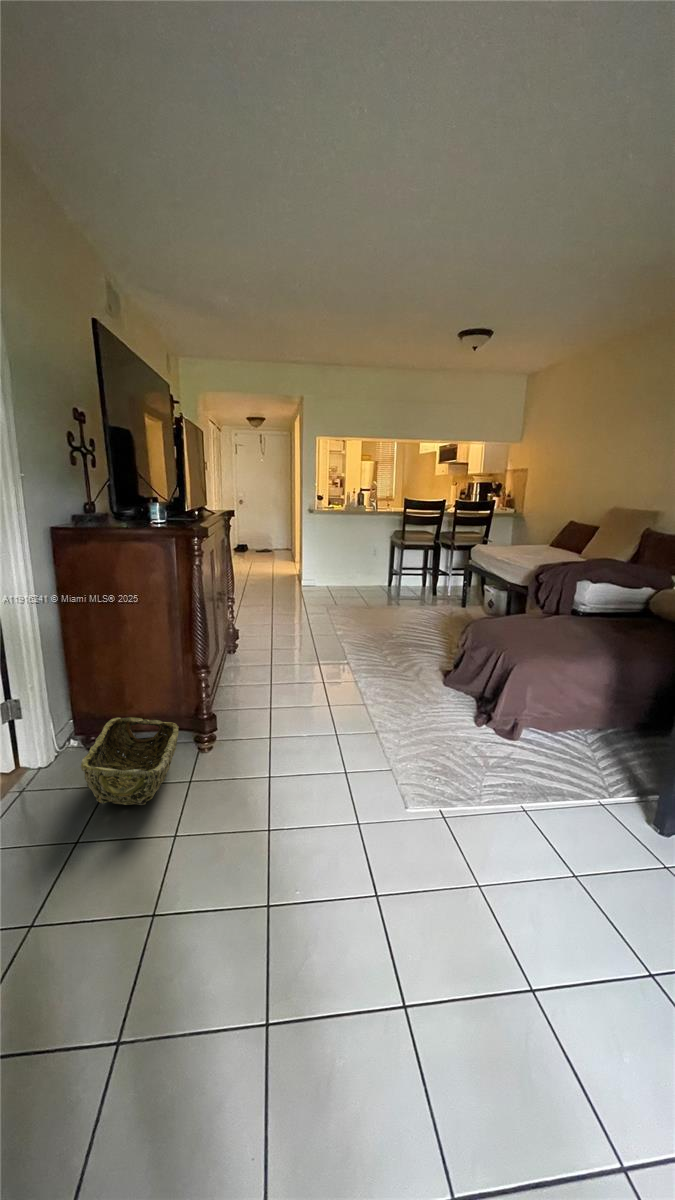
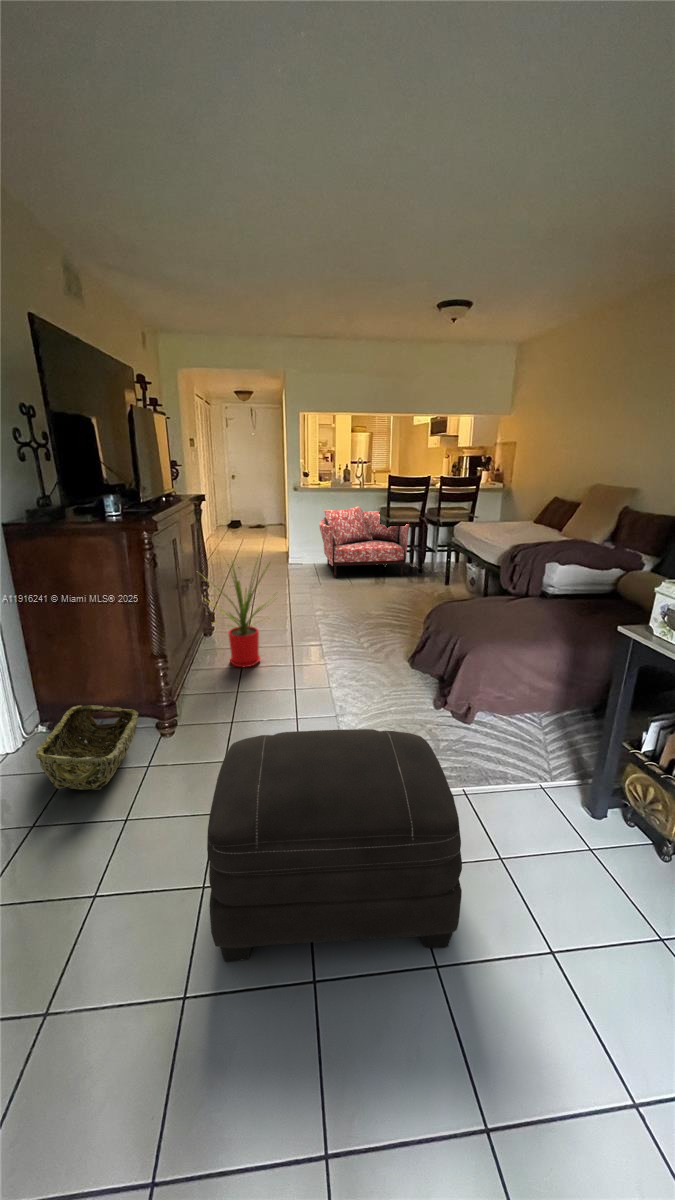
armchair: none [335,529,424,599] -> present [319,506,409,578]
house plant: none [229,566,315,683] -> present [204,563,276,667]
ottoman: none [289,738,561,989] -> present [207,729,462,962]

